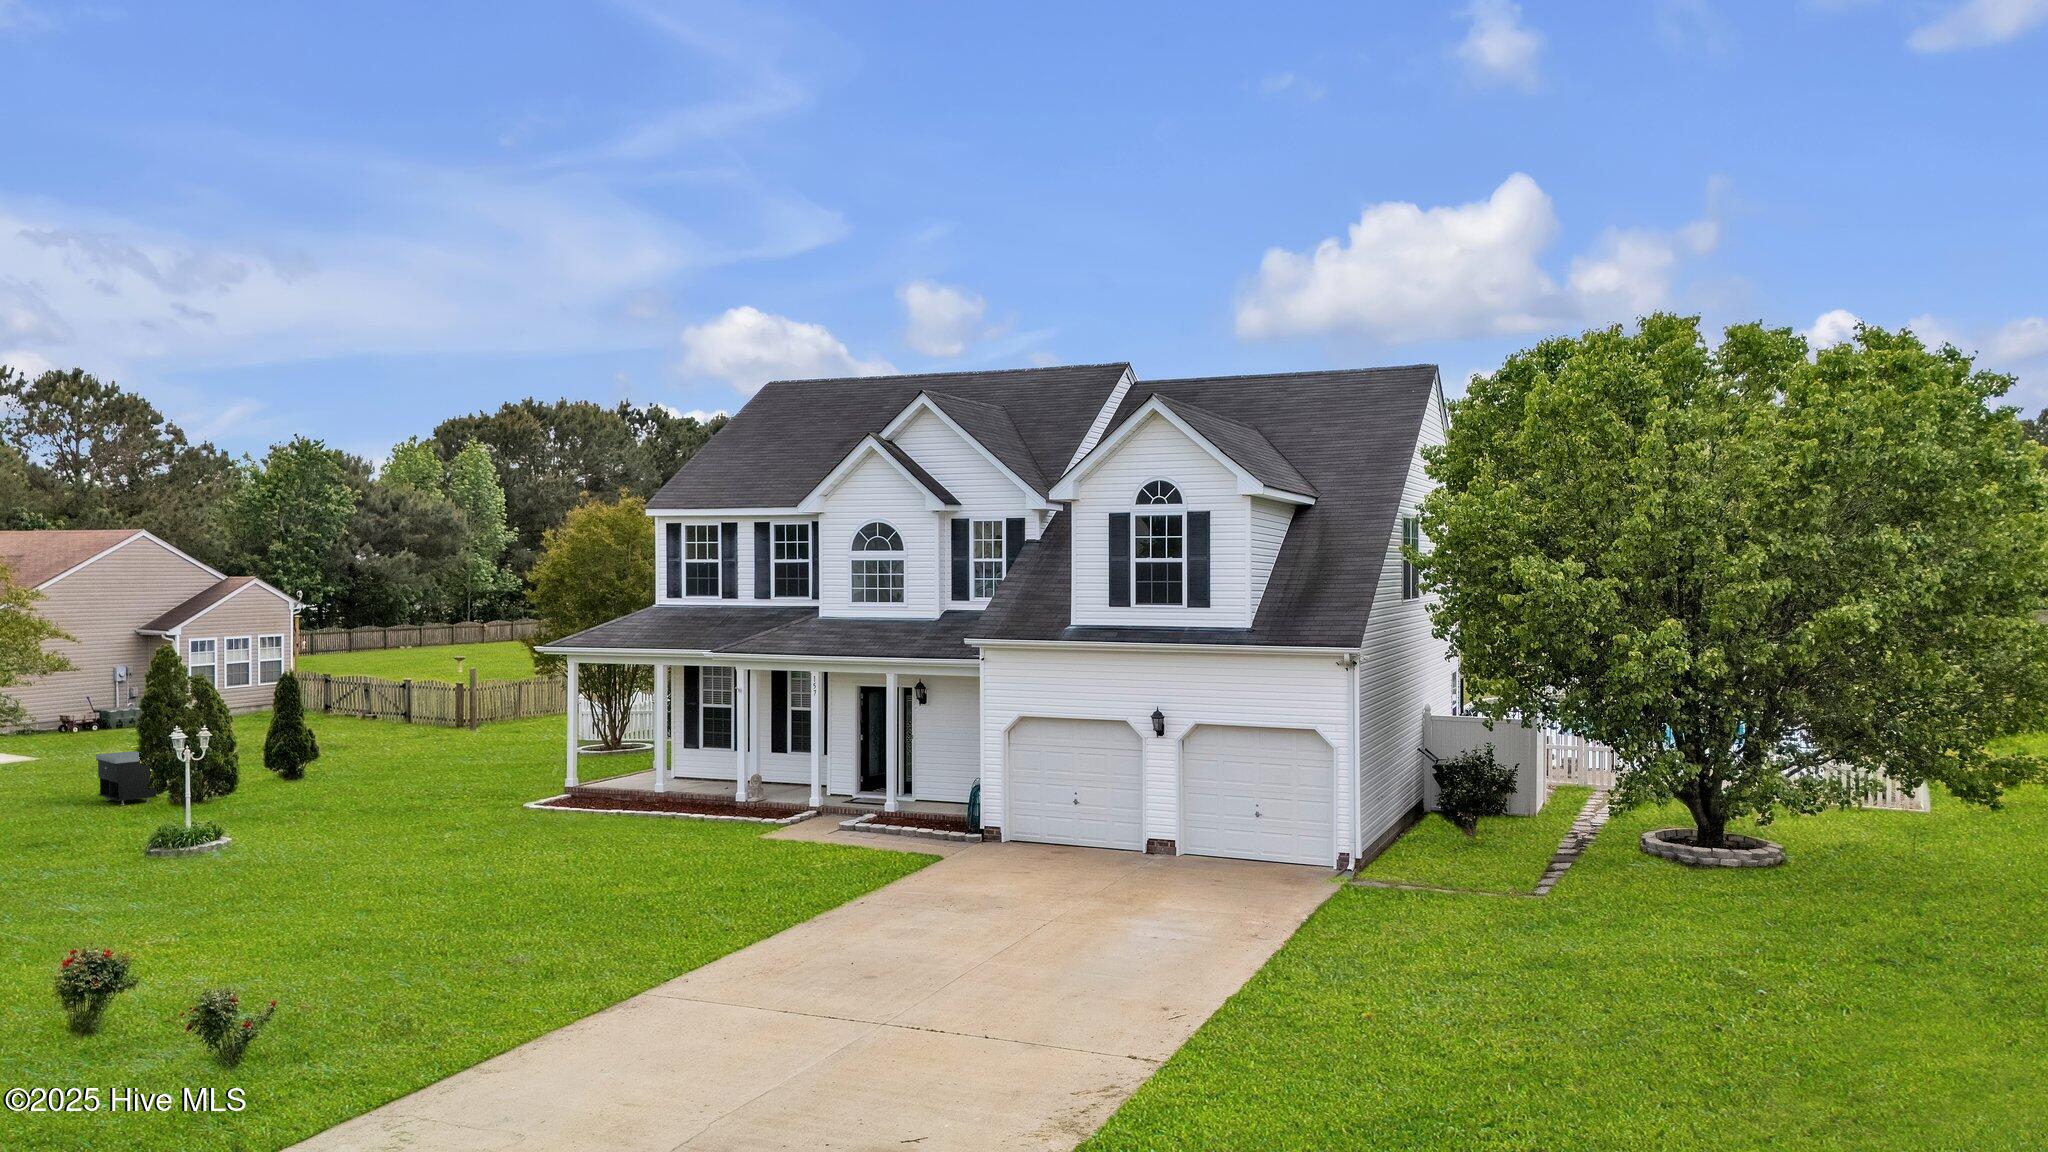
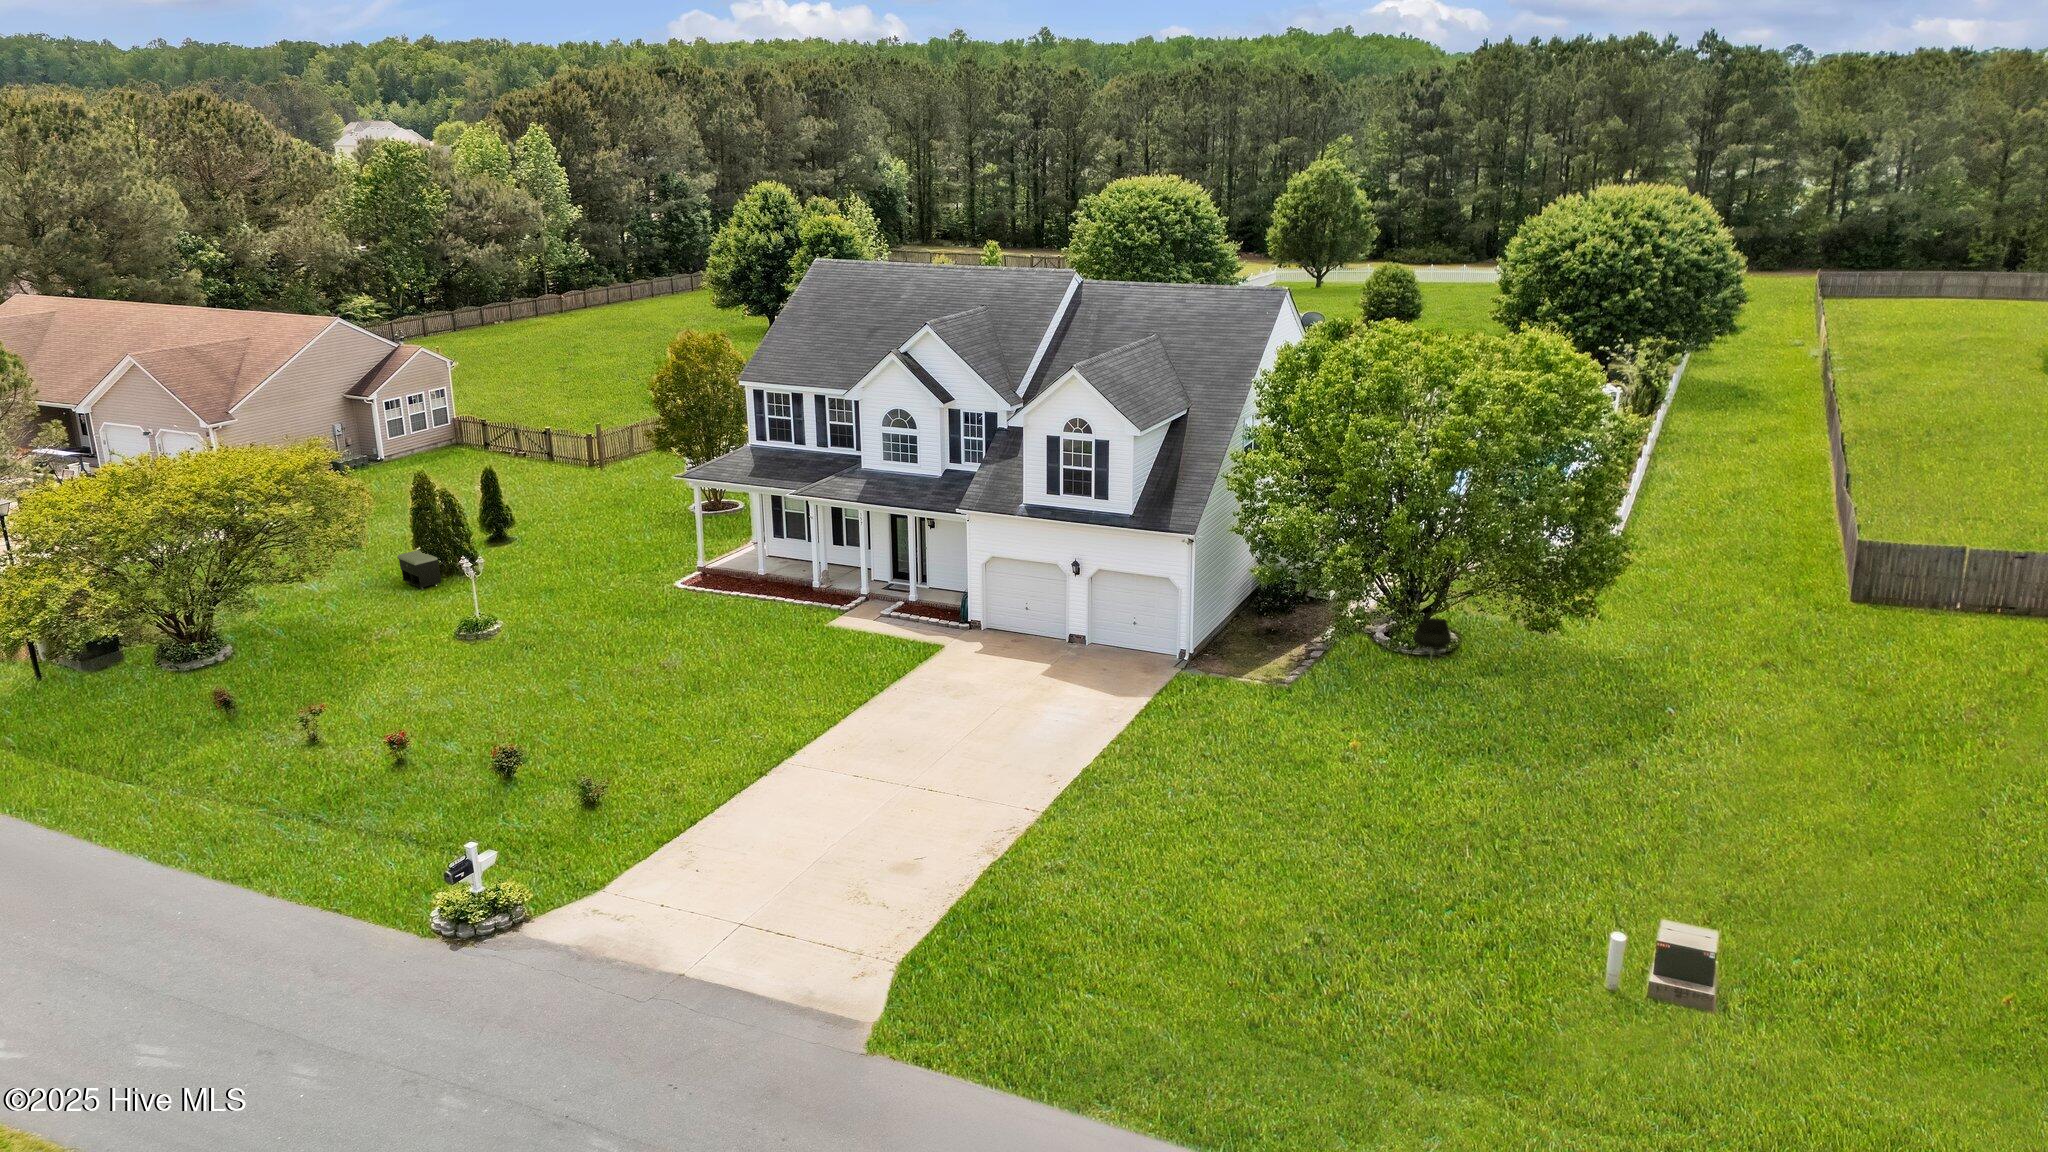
lounge chair: none [1742,792,1818,858] -> present [1413,618,1451,659]

